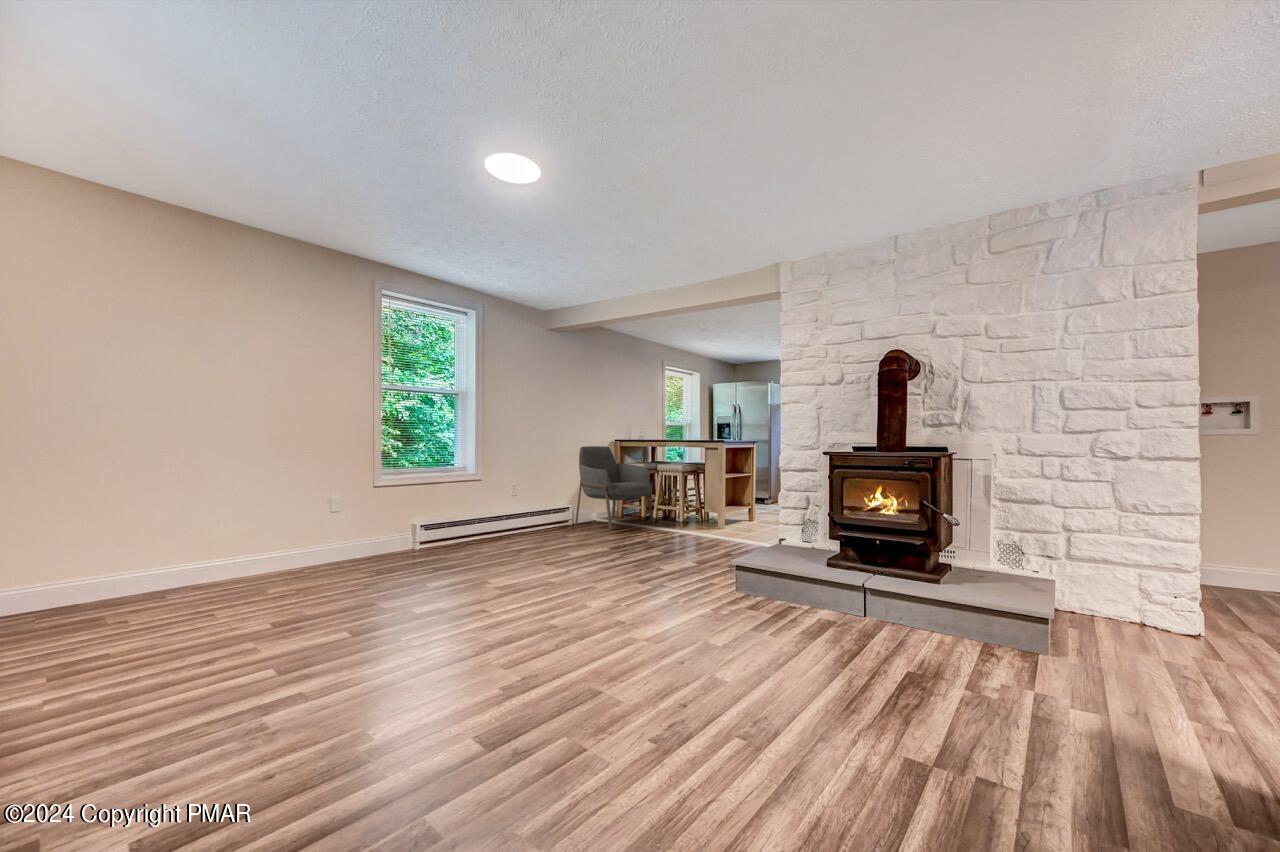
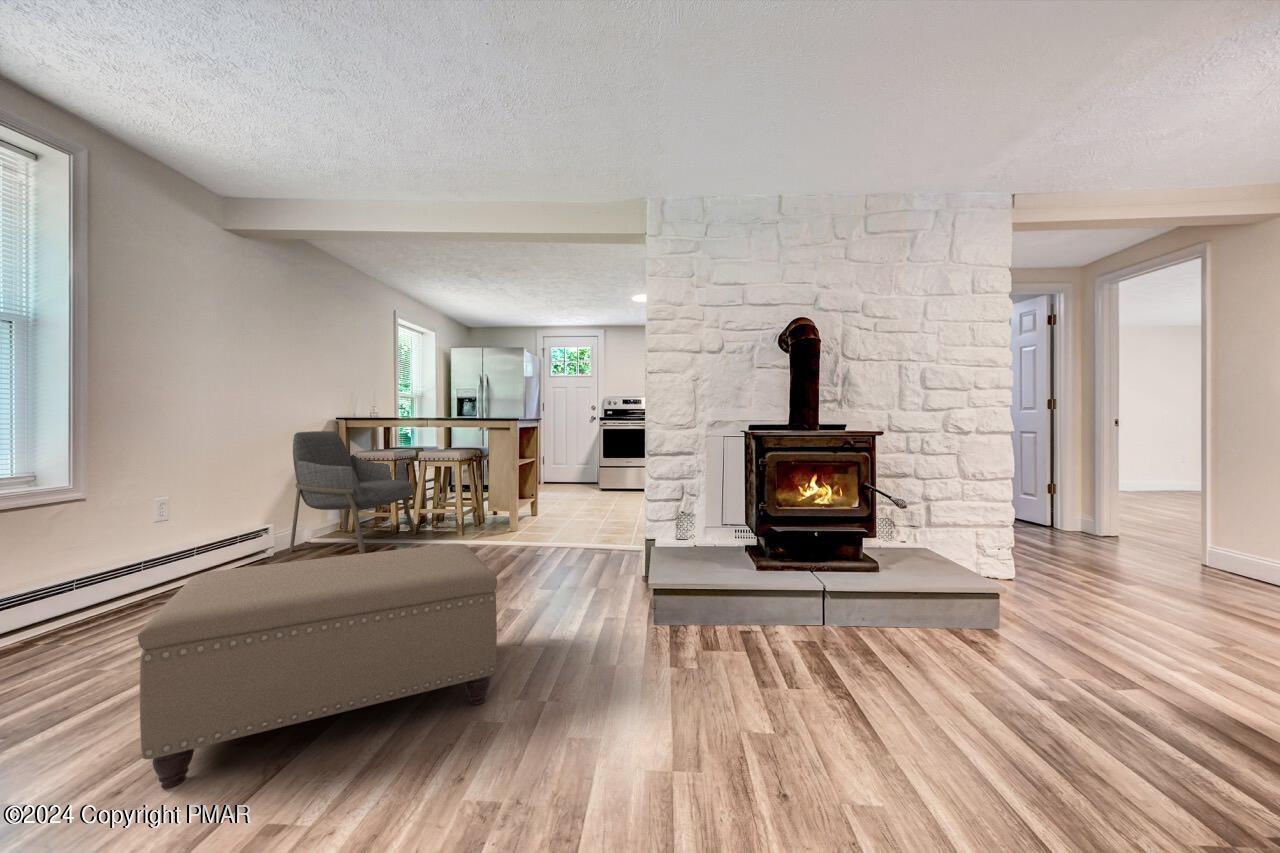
ottoman: none [461,509,618,598] -> present [138,544,497,789]

